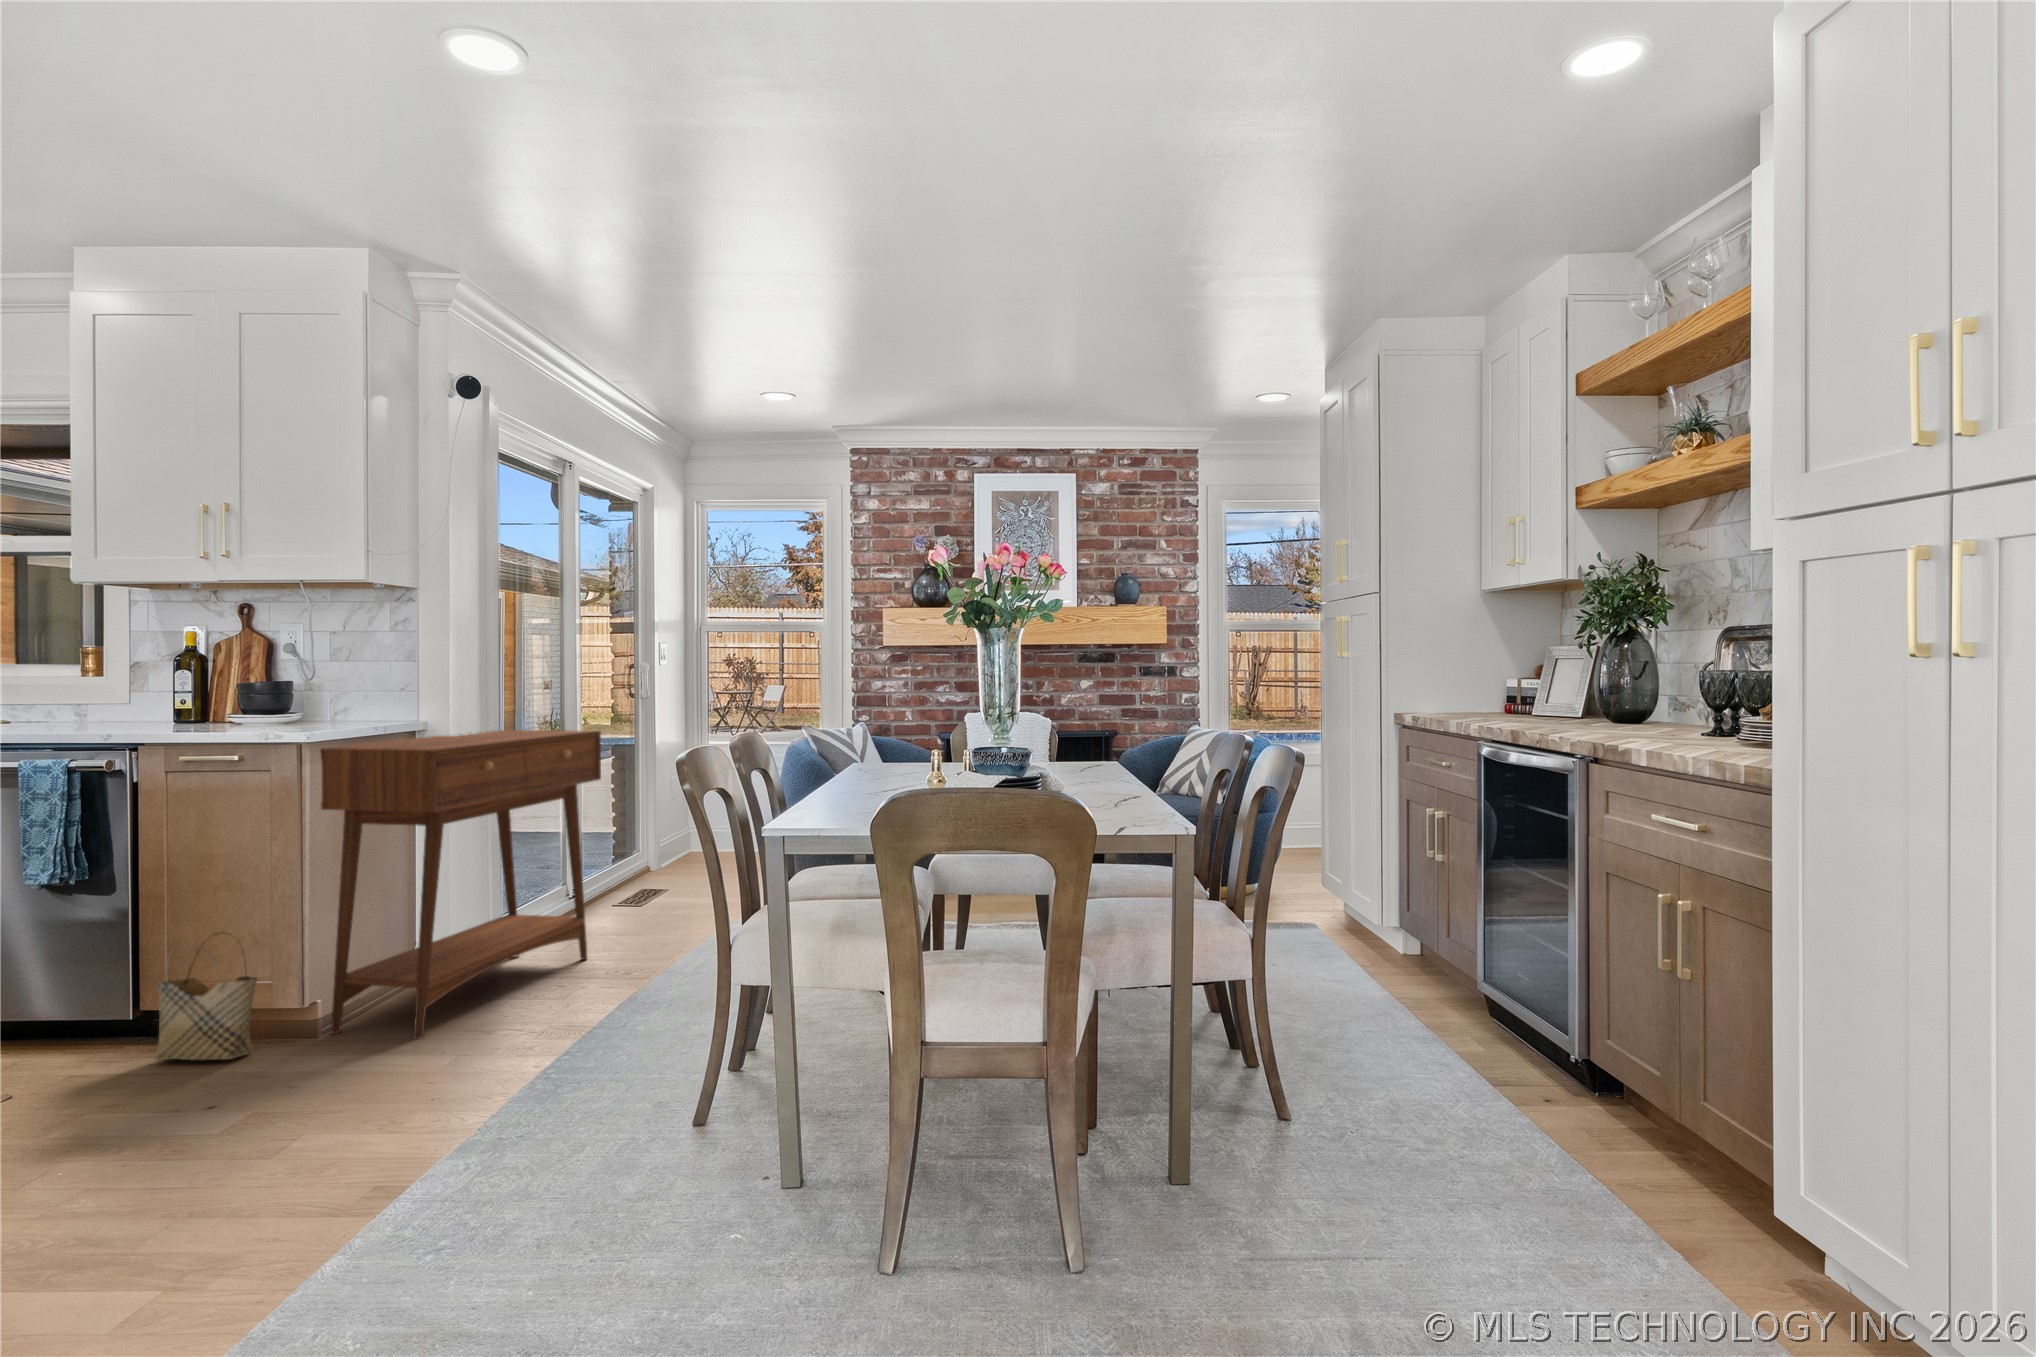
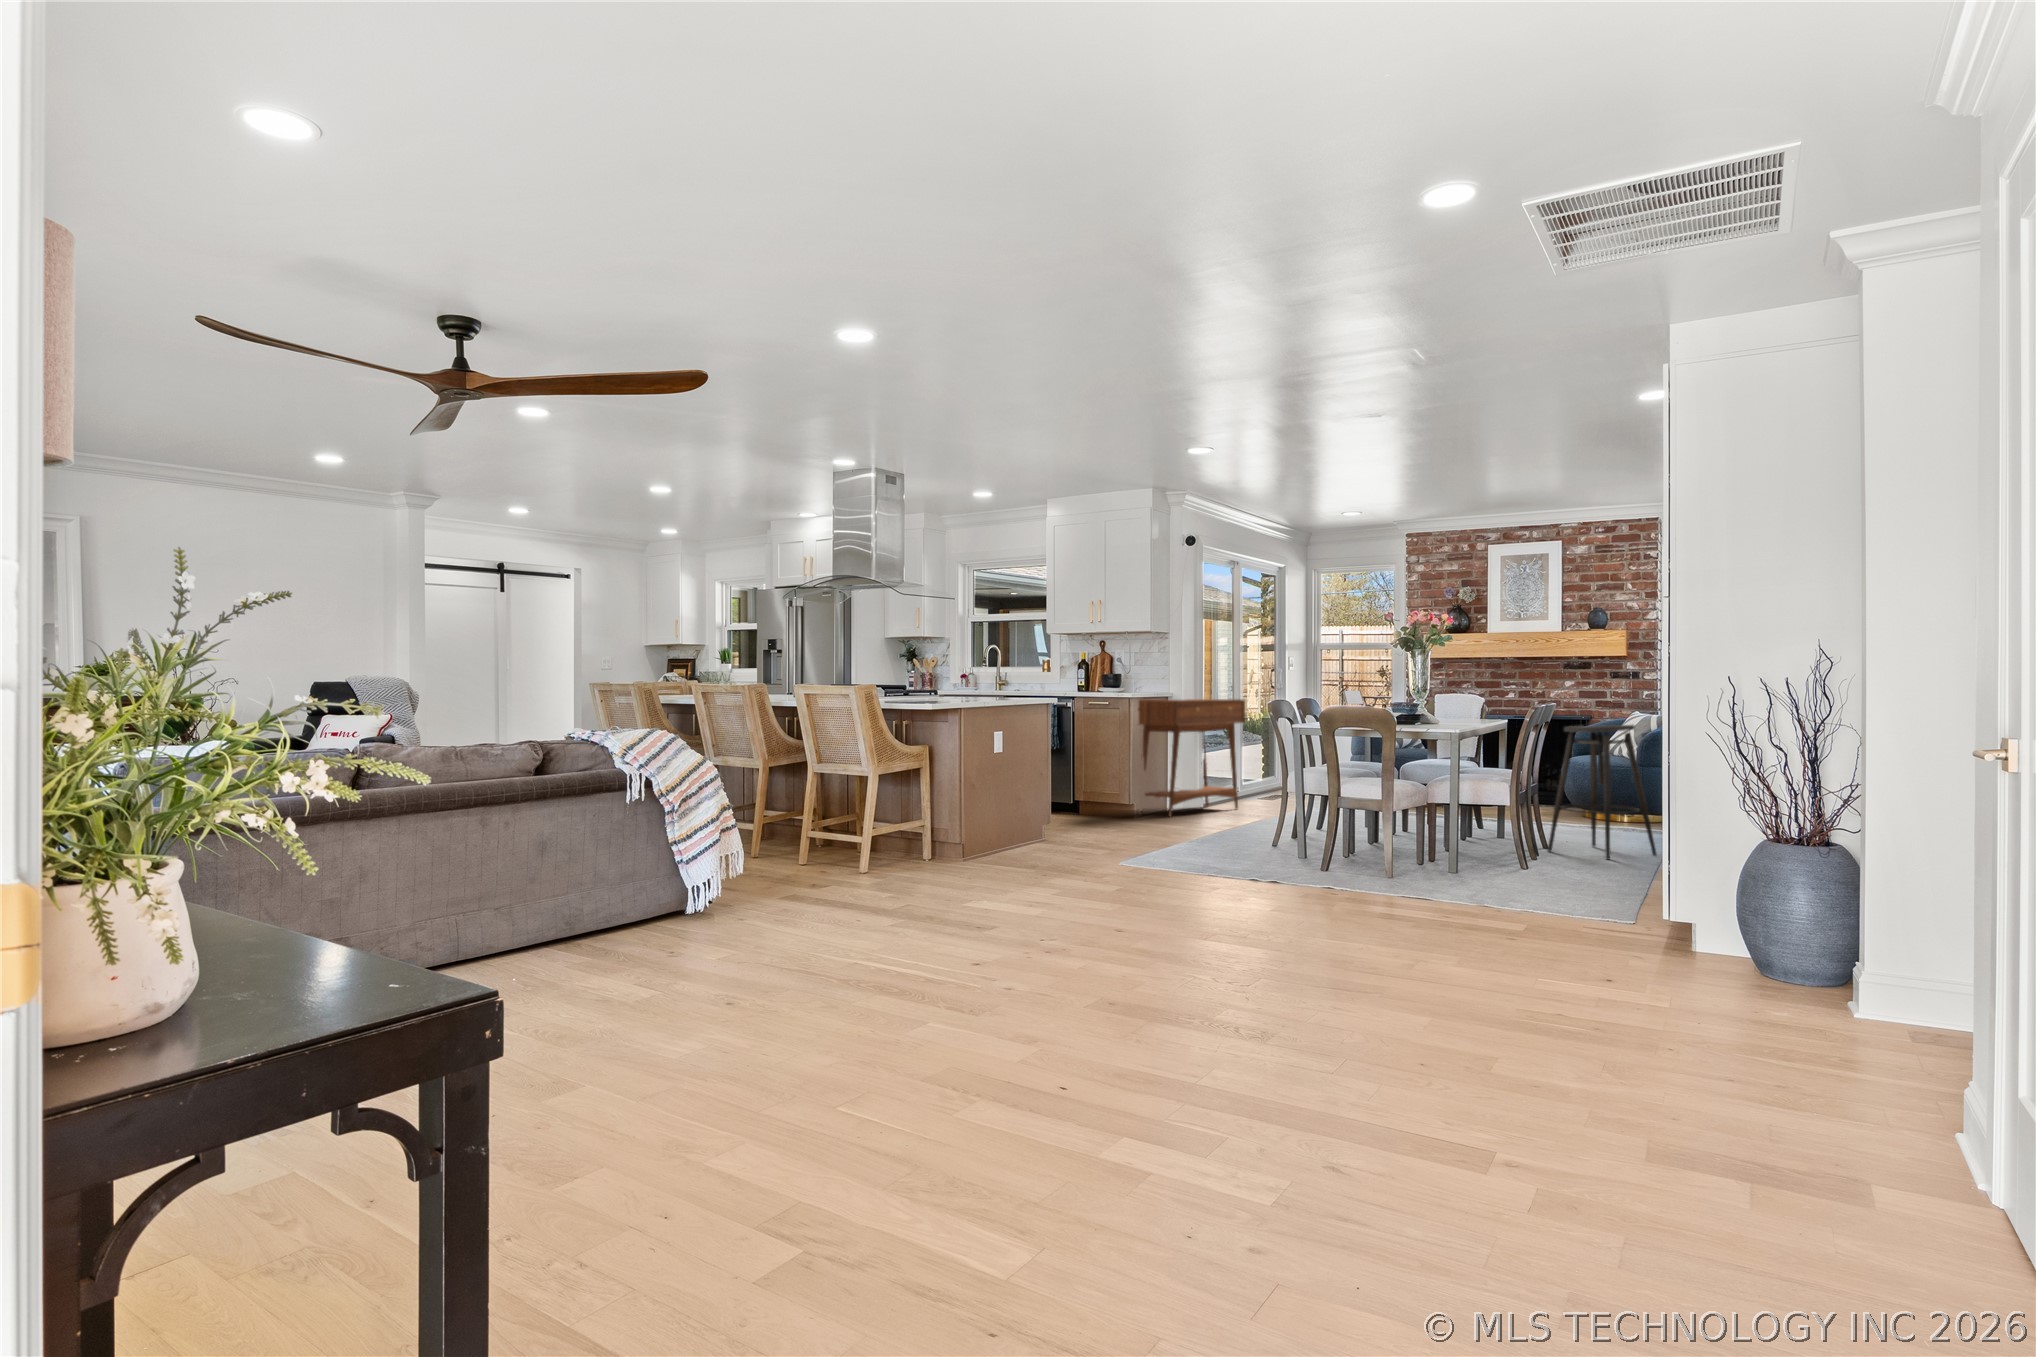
stool: none [1351,790,1530,1108] -> present [1547,725,1657,859]
woven basket: present [154,932,257,1060] -> none [1083,769,1116,815]

